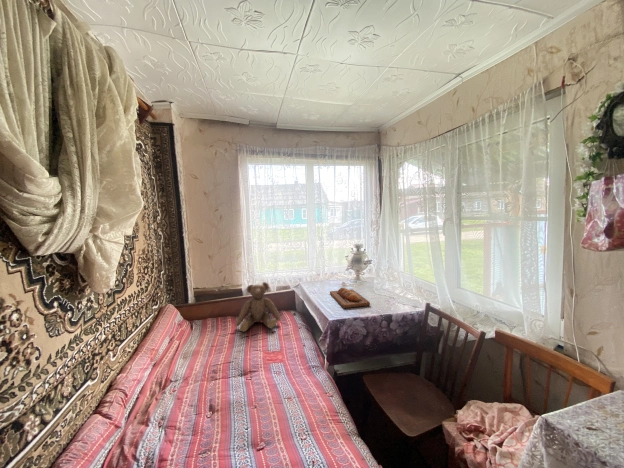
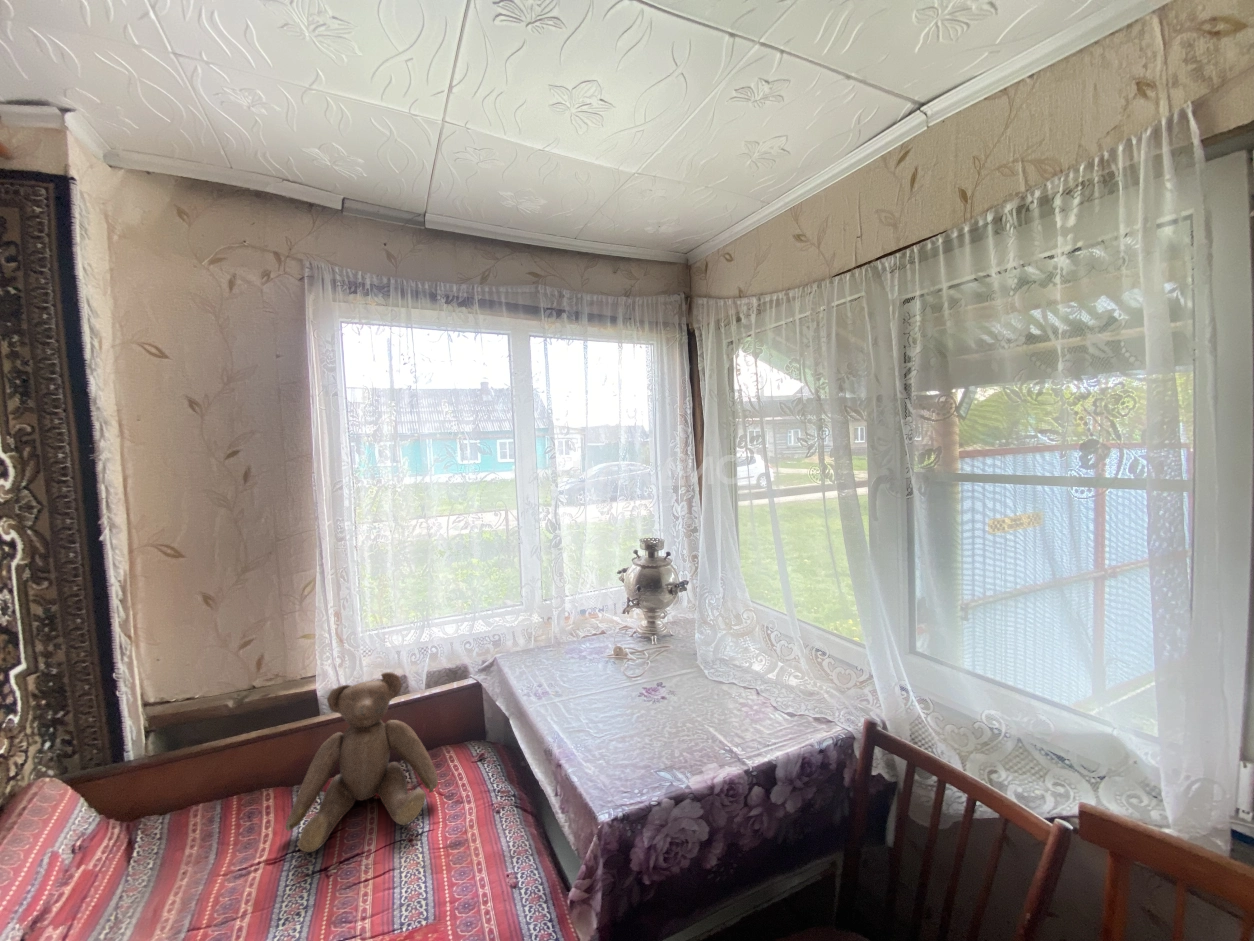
bread loaf: present [330,288,370,308] -> none [583,670,704,746]

